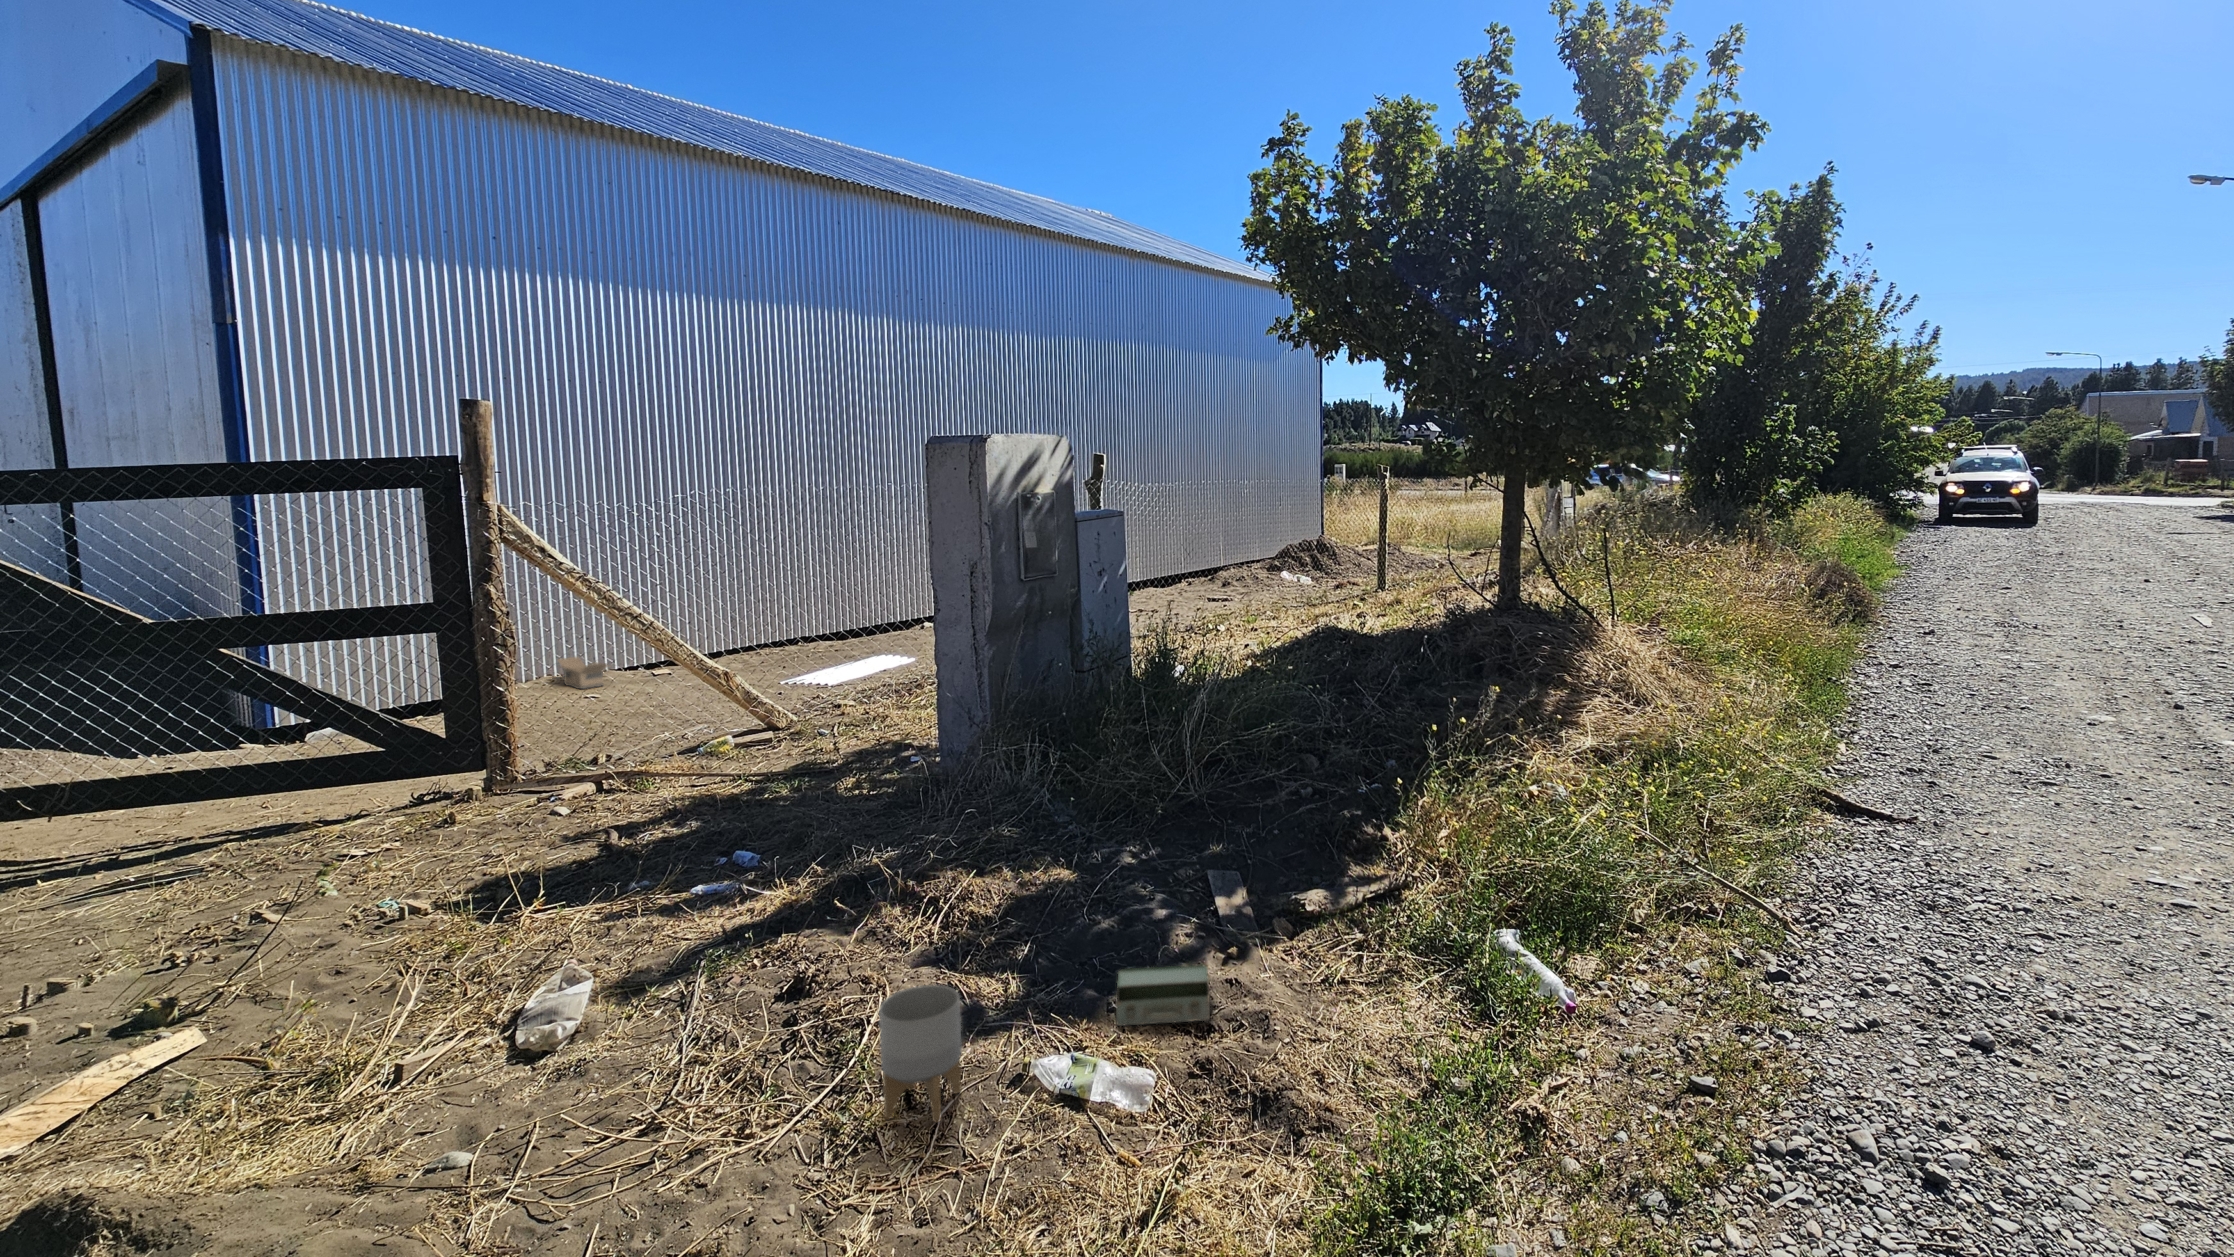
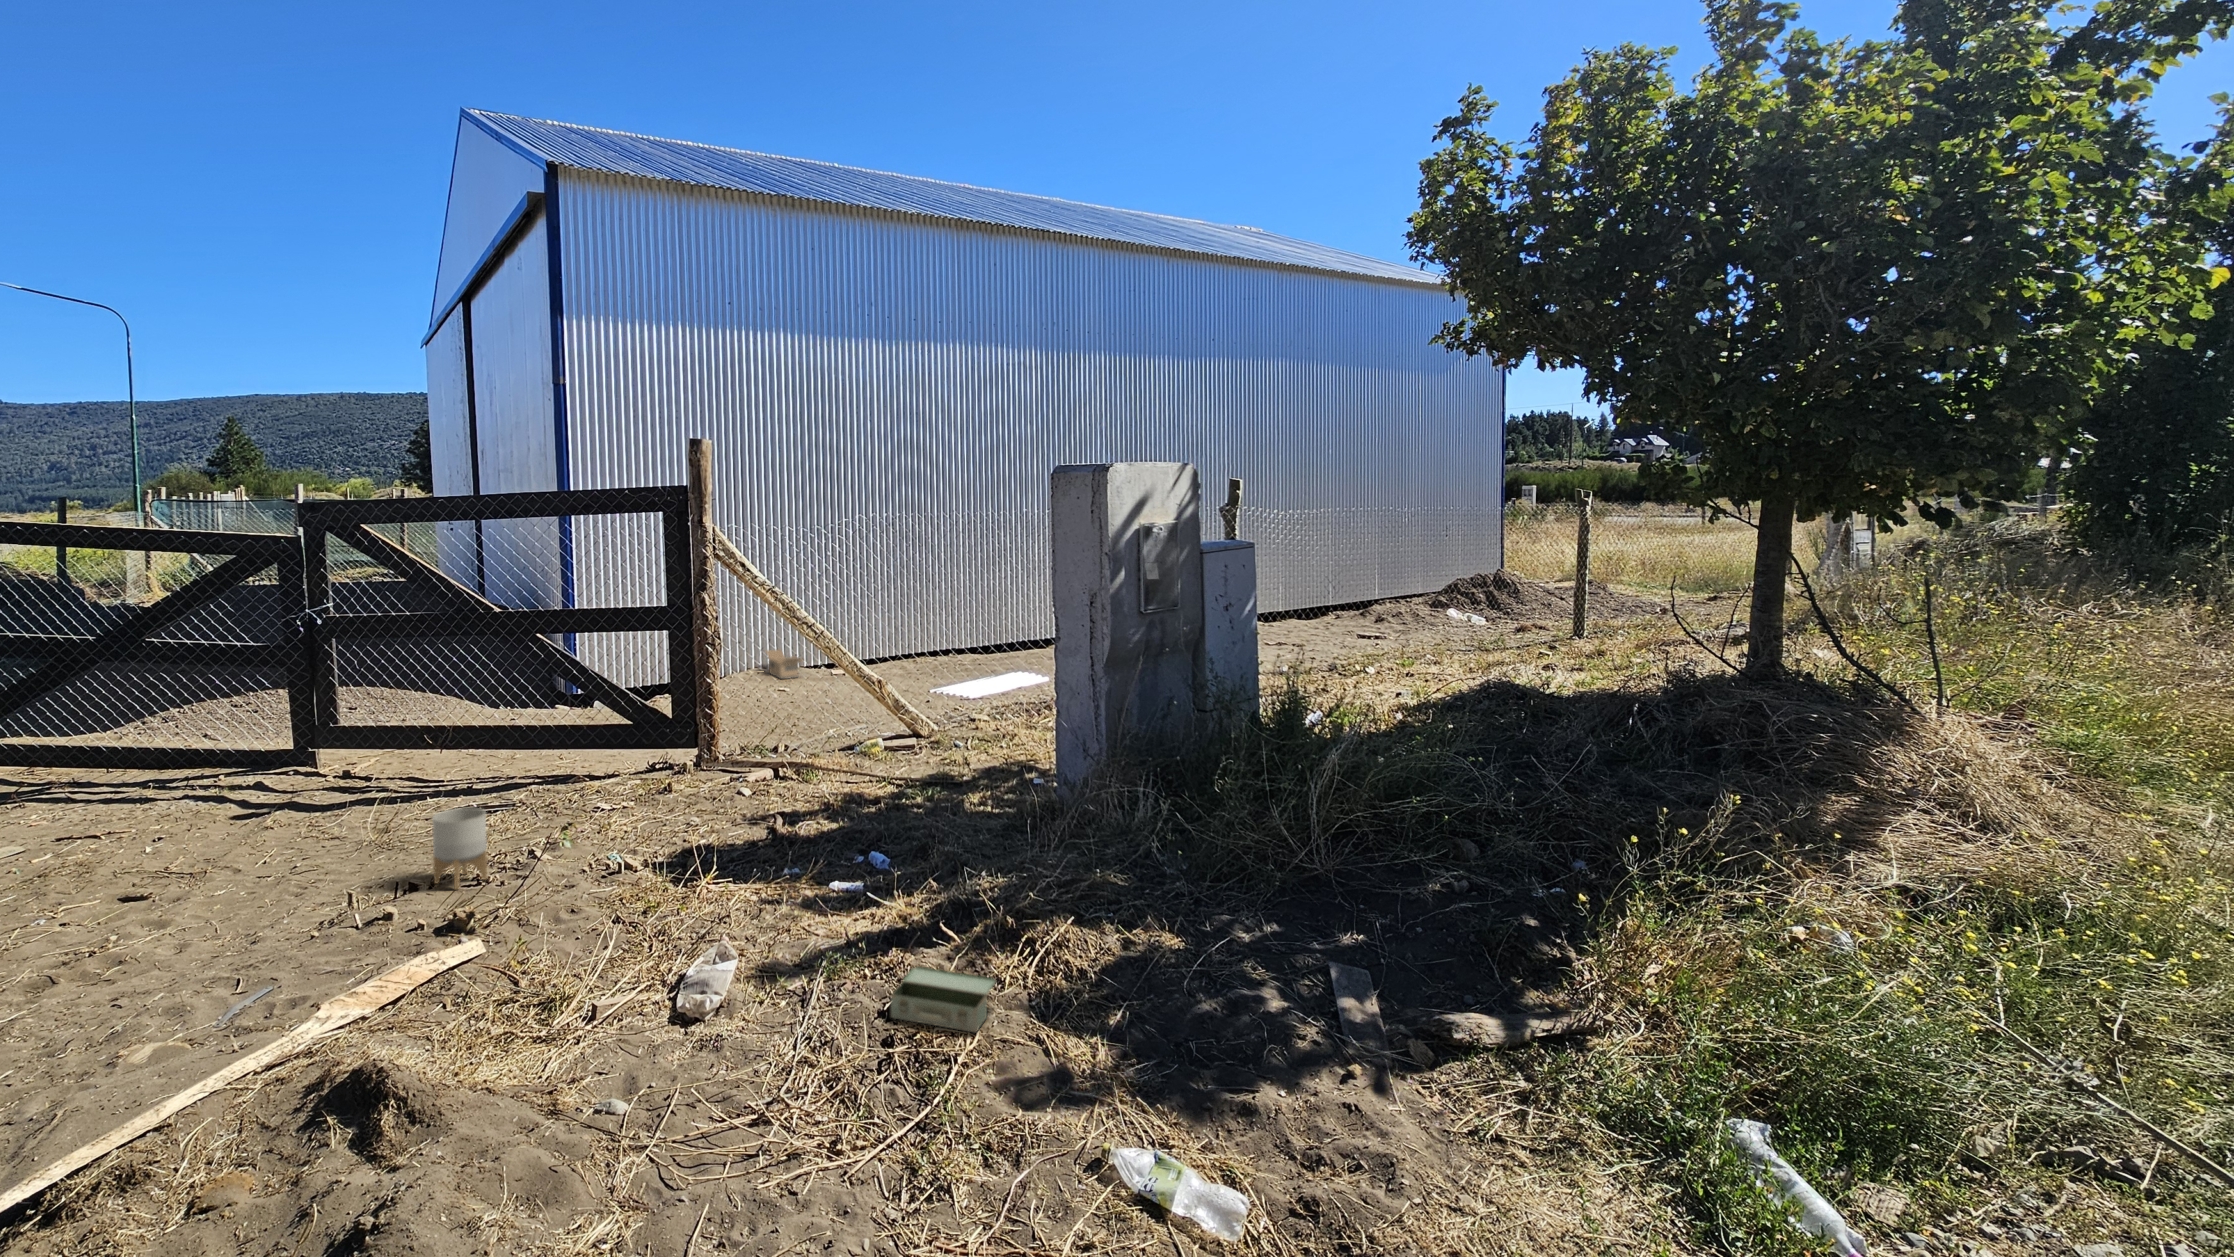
toolbox: present [1116,964,1210,1026] -> present [891,966,996,1032]
planter: present [879,985,962,1122] -> present [432,808,487,890]

